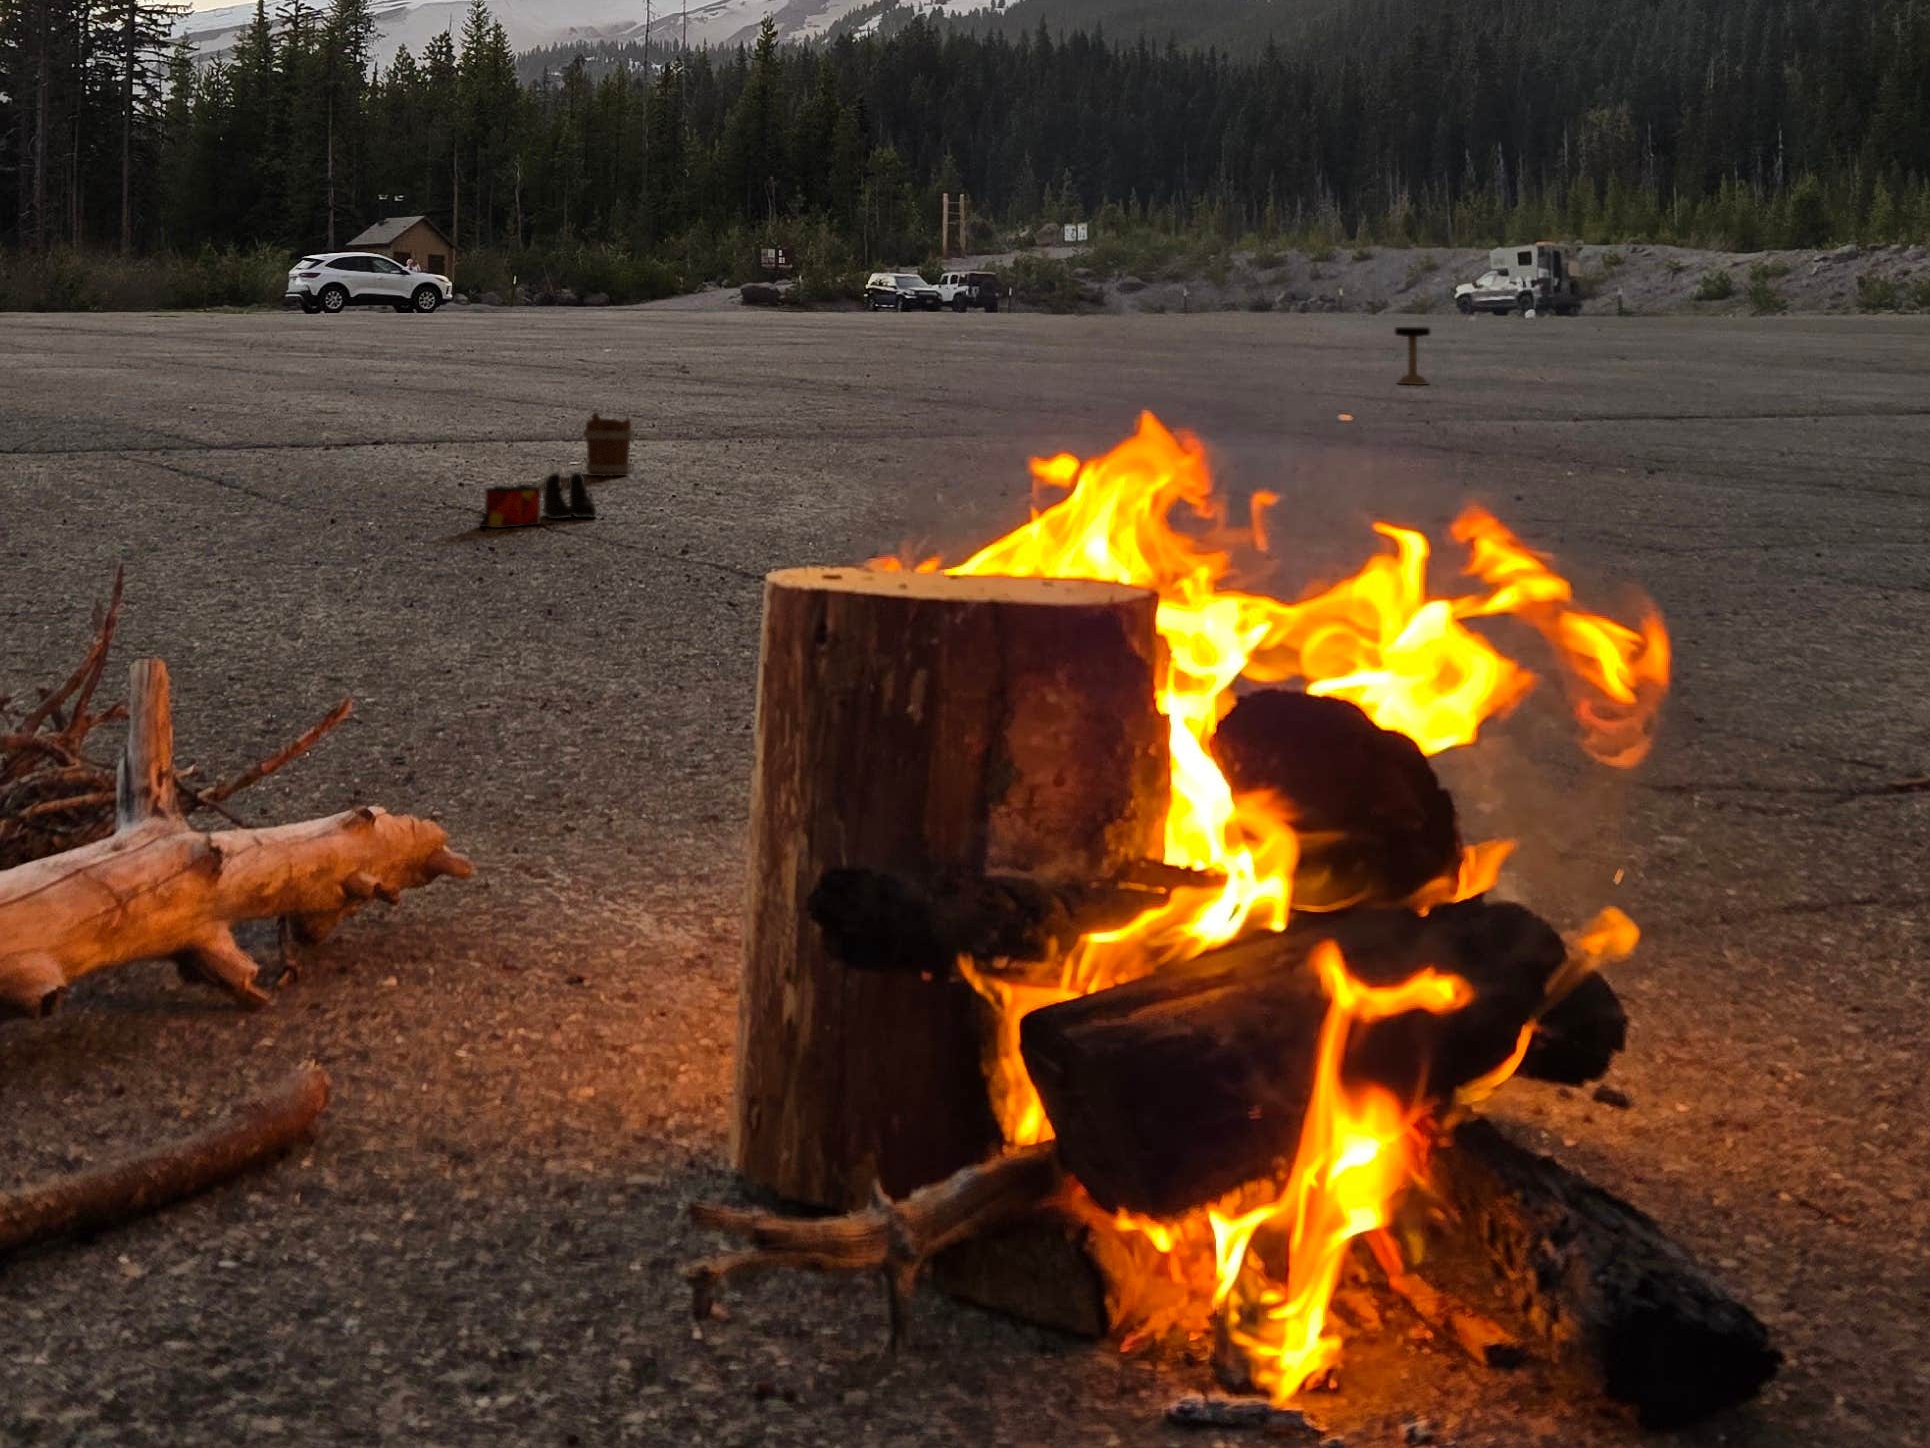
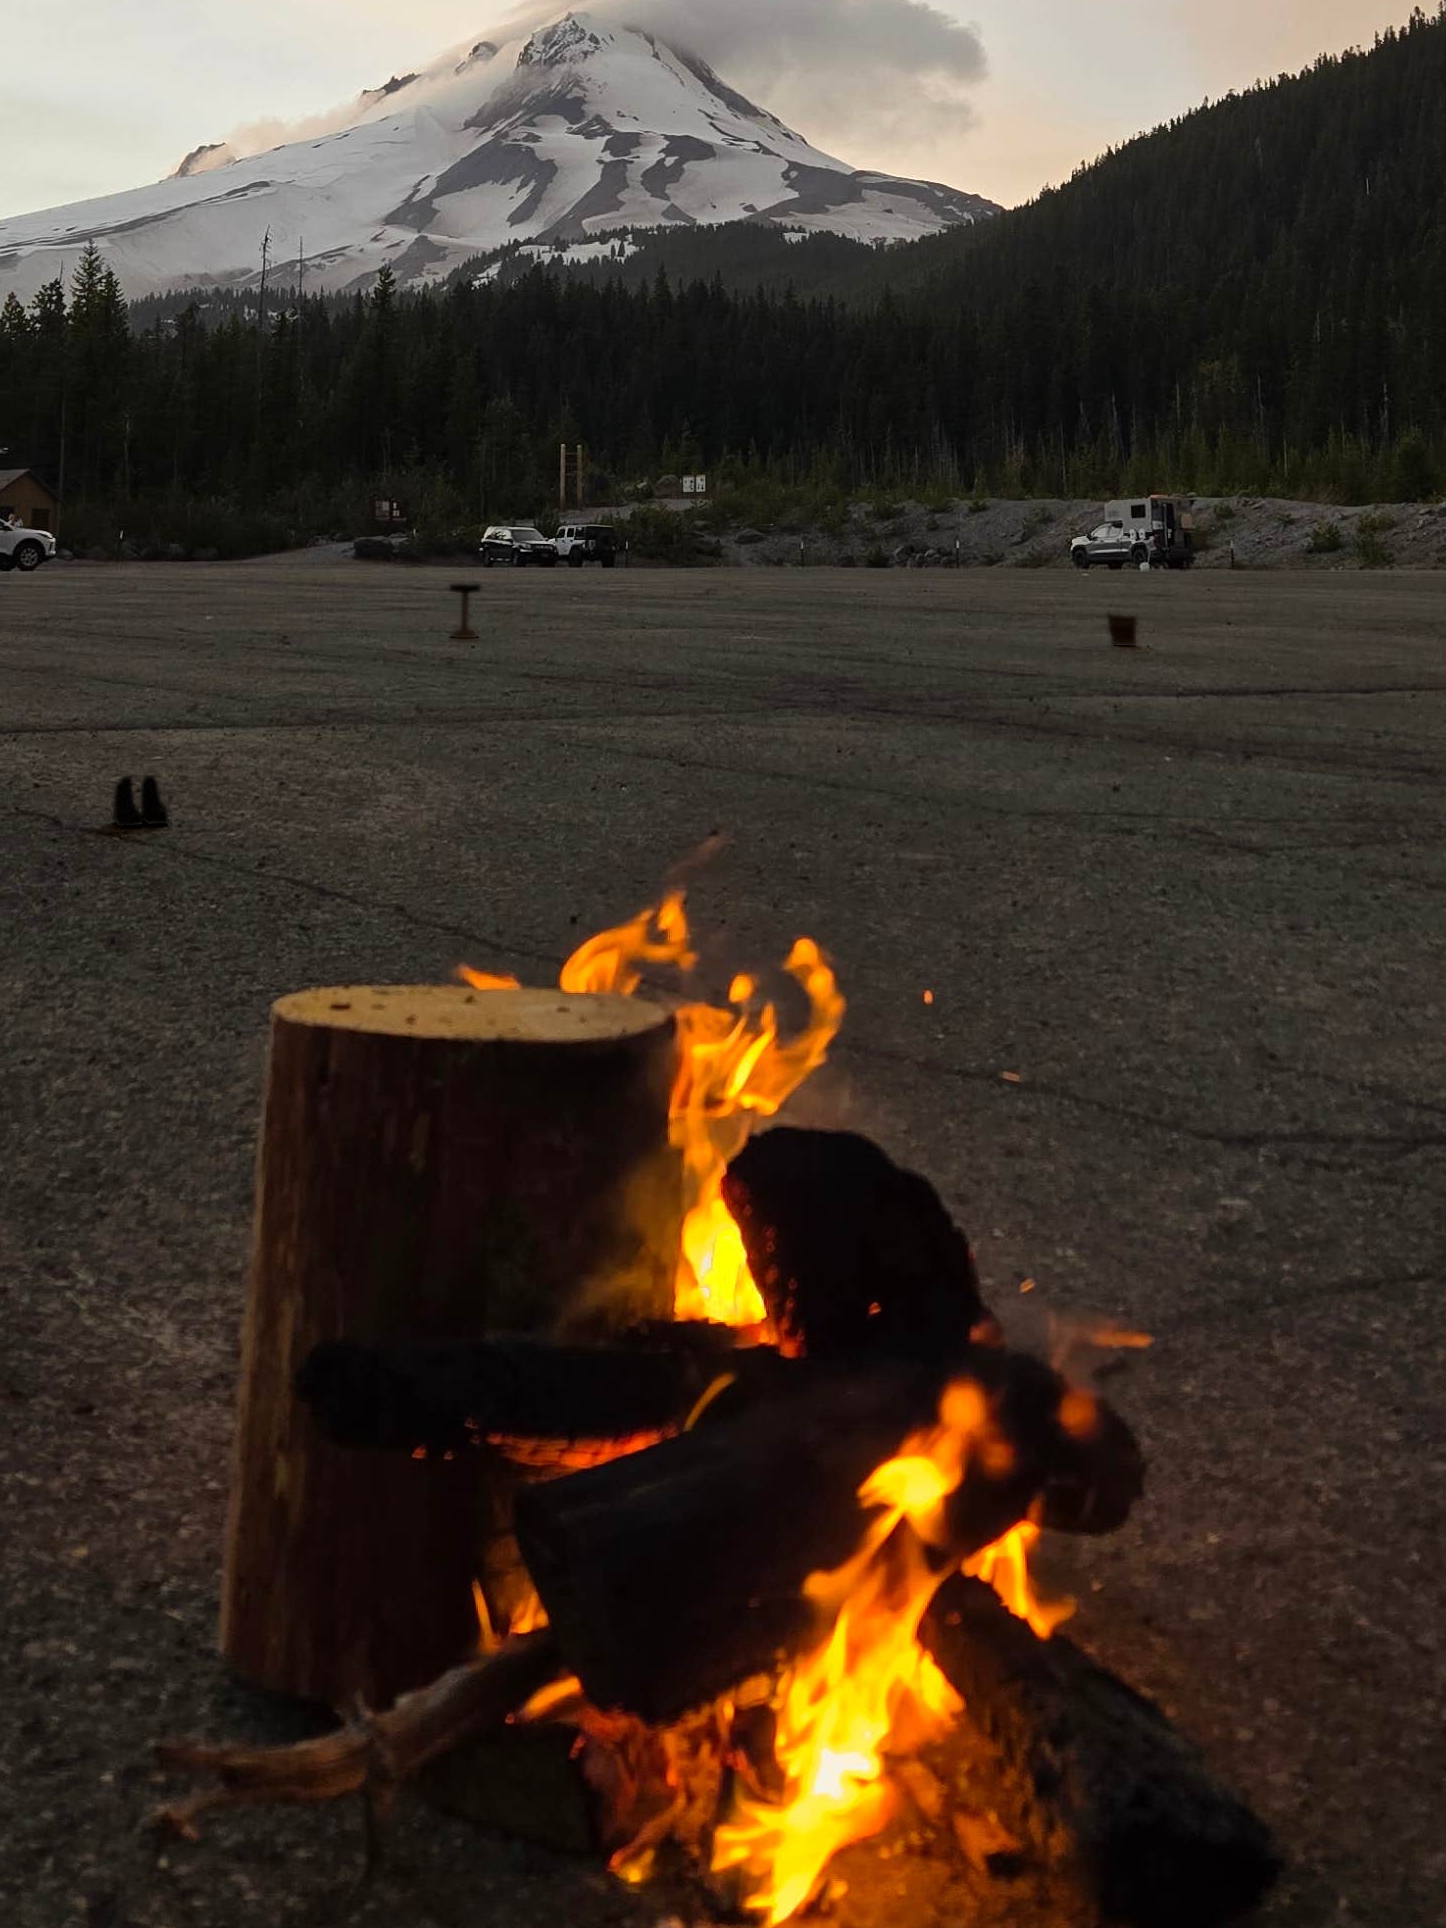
stool: present [1394,327,1430,385] -> present [449,583,481,638]
bucket: present [583,413,633,476] -> present [1108,613,1137,646]
bag: present [479,484,541,528] -> none [43,790,111,838]

